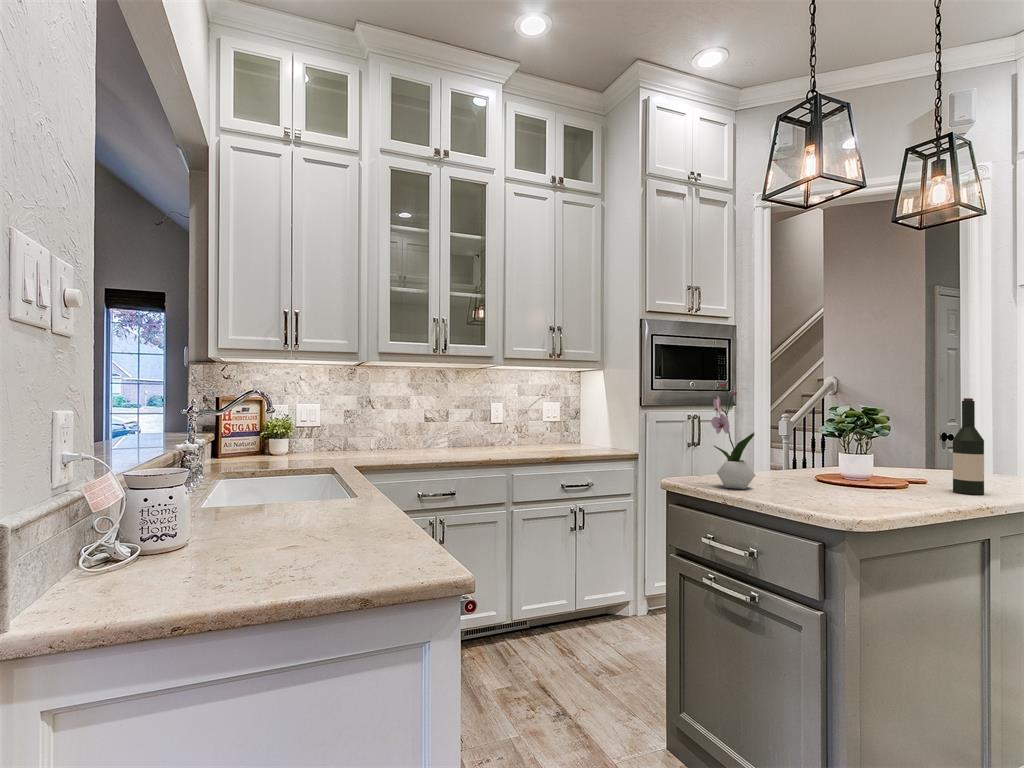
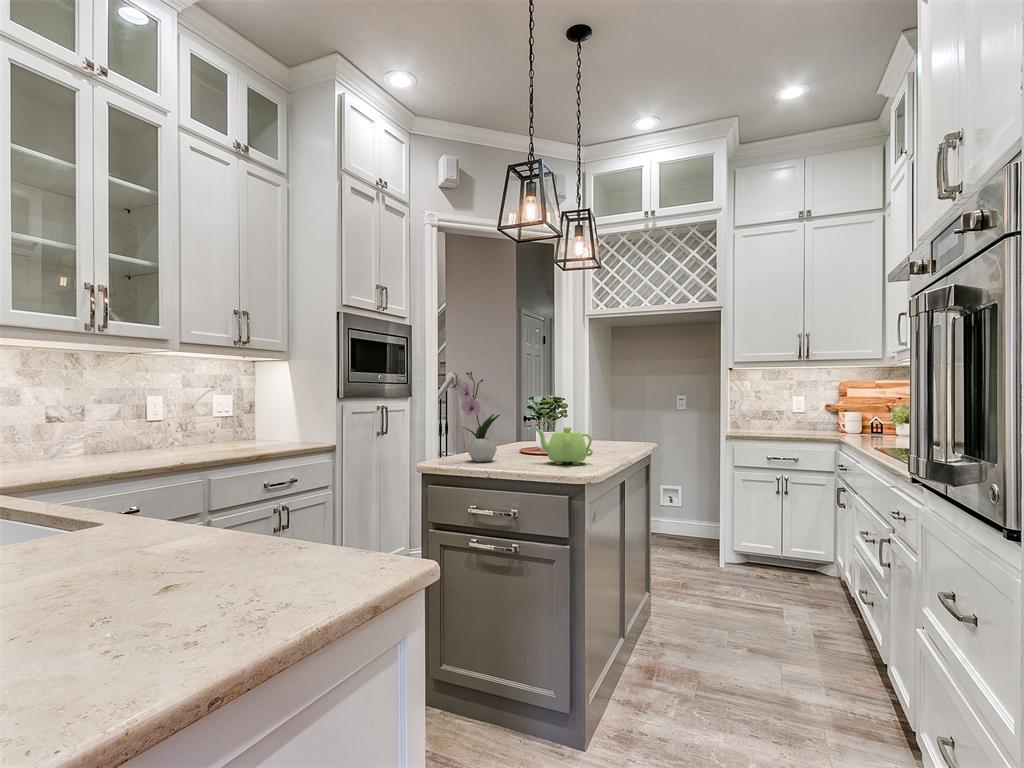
wine bottle: present [953,398,984,495] -> none [604,385,621,451]
teapot: none [795,455,879,507] -> present [535,427,593,465]

